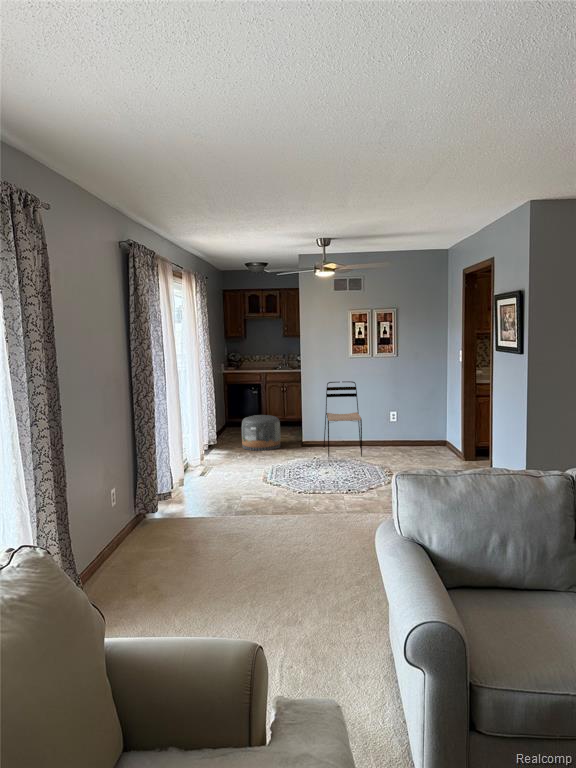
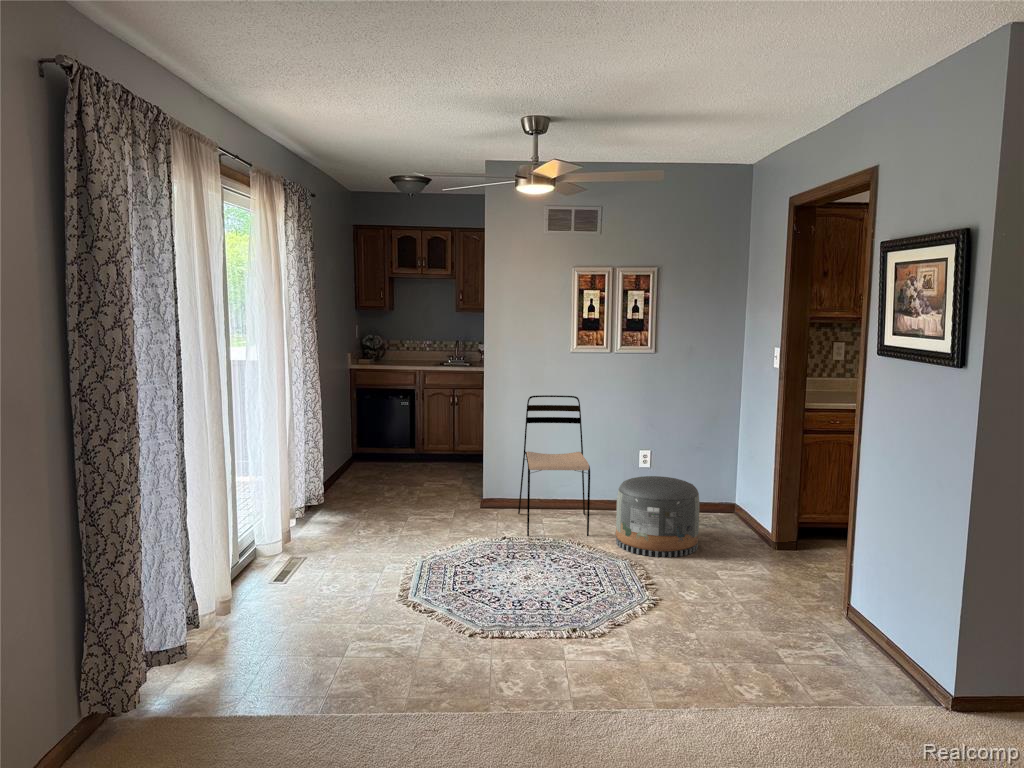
pouf: present [242,415,280,450] -> present [616,476,700,557]

